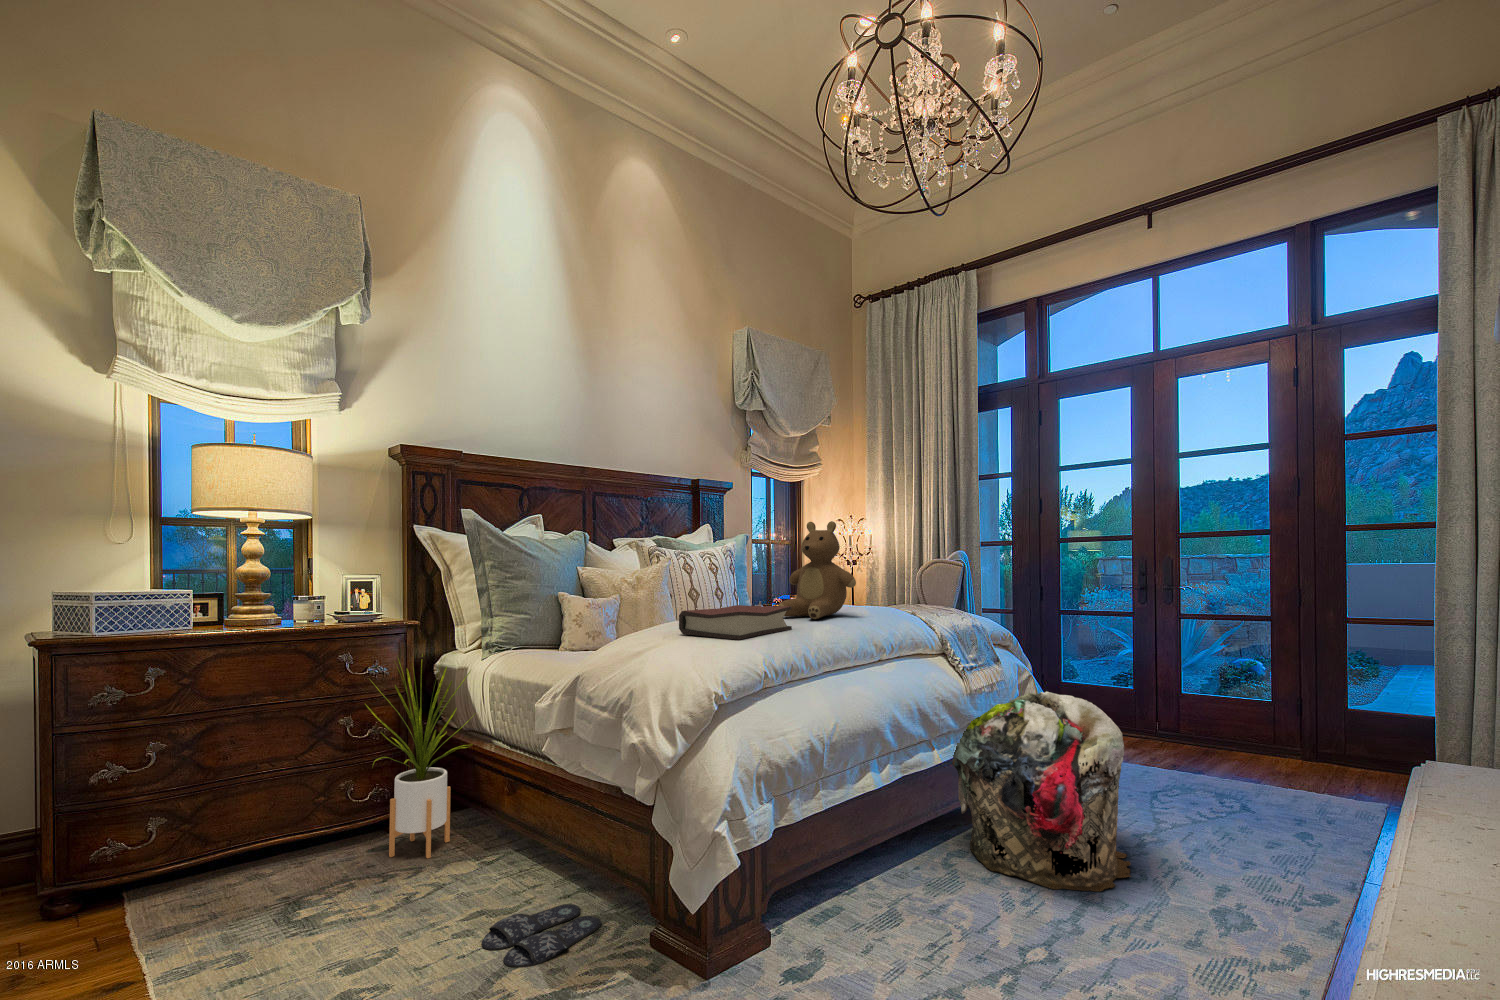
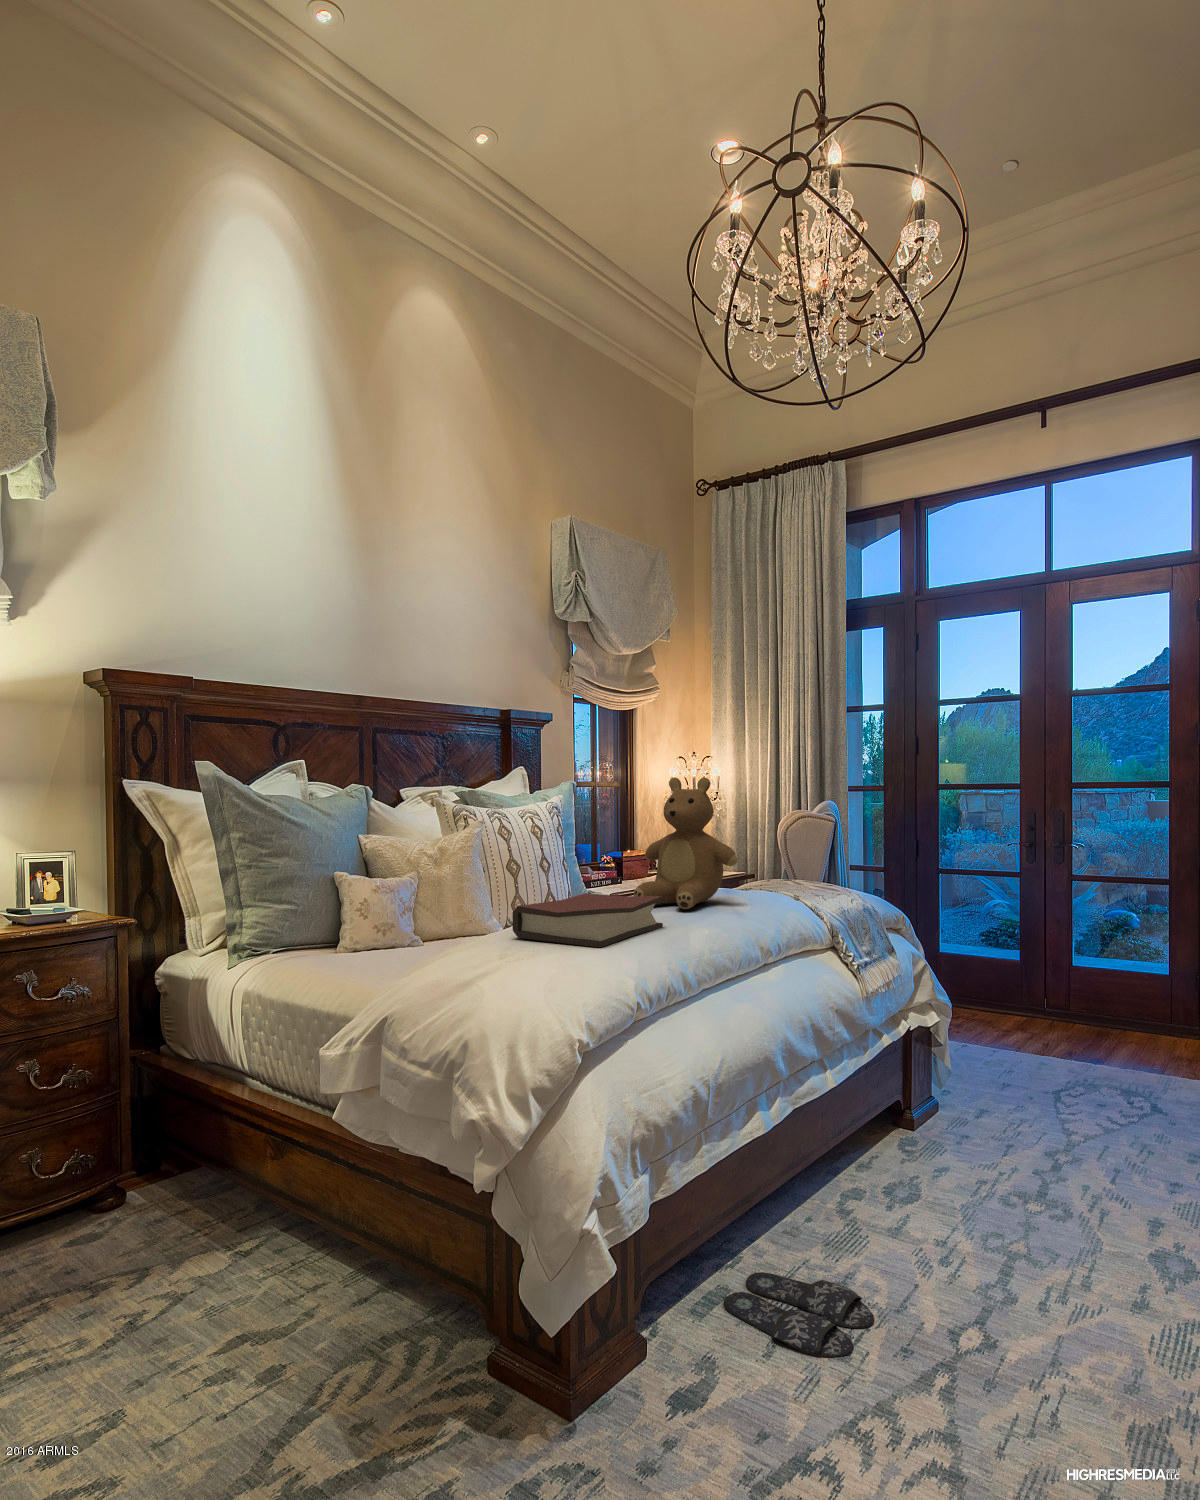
house plant: present [365,662,475,858] -> none [60,963,221,1252]
laundry basket: present [952,691,1131,892] -> none [863,999,1102,1266]
slippers: present [482,904,601,967] -> present [724,1272,874,1357]

